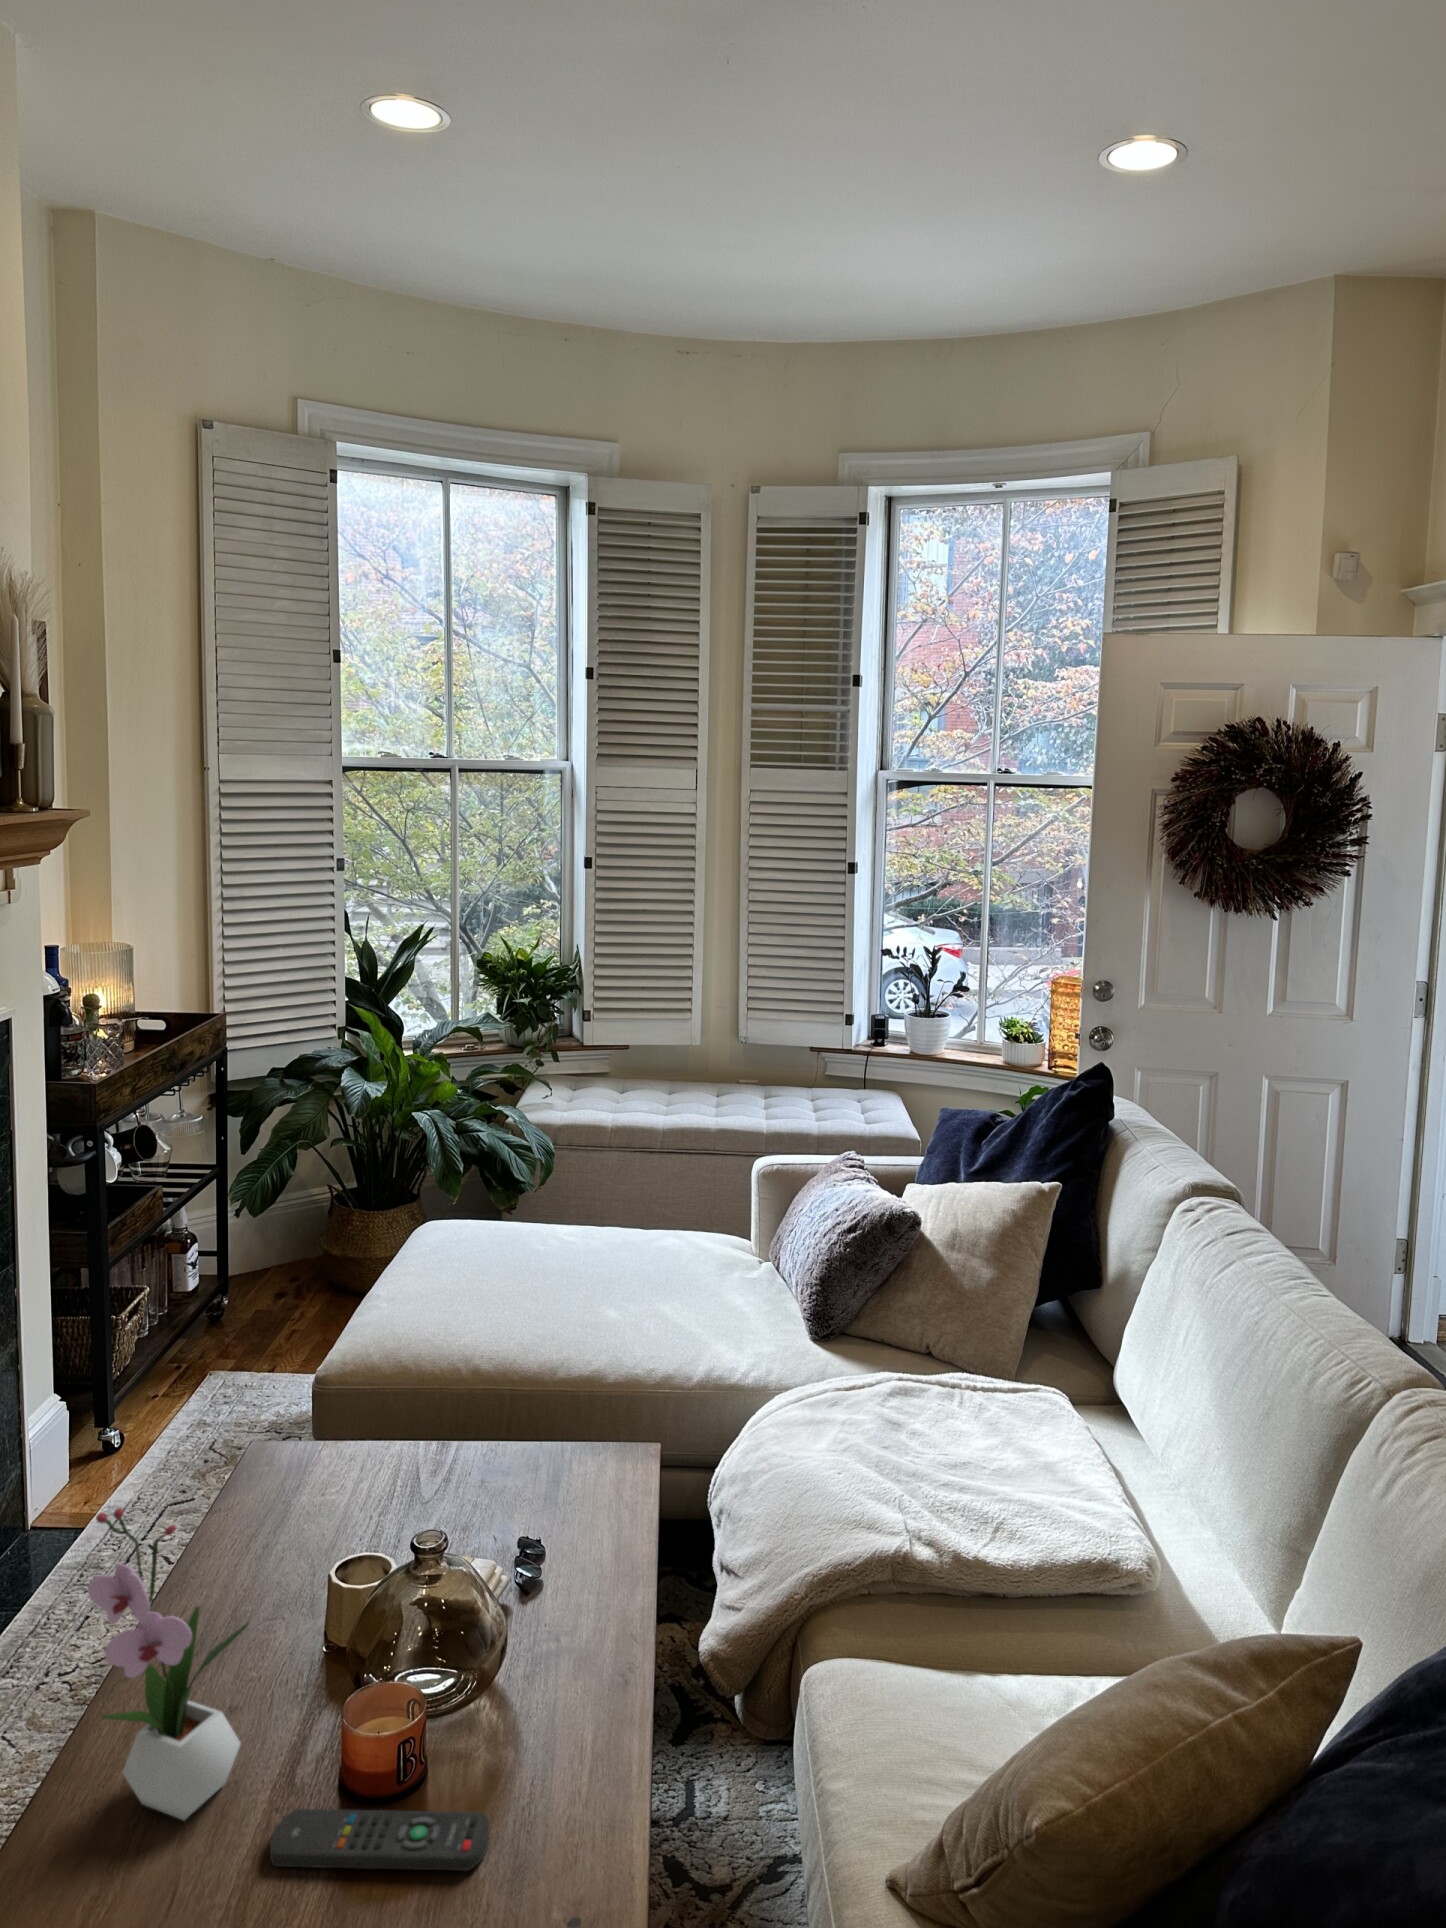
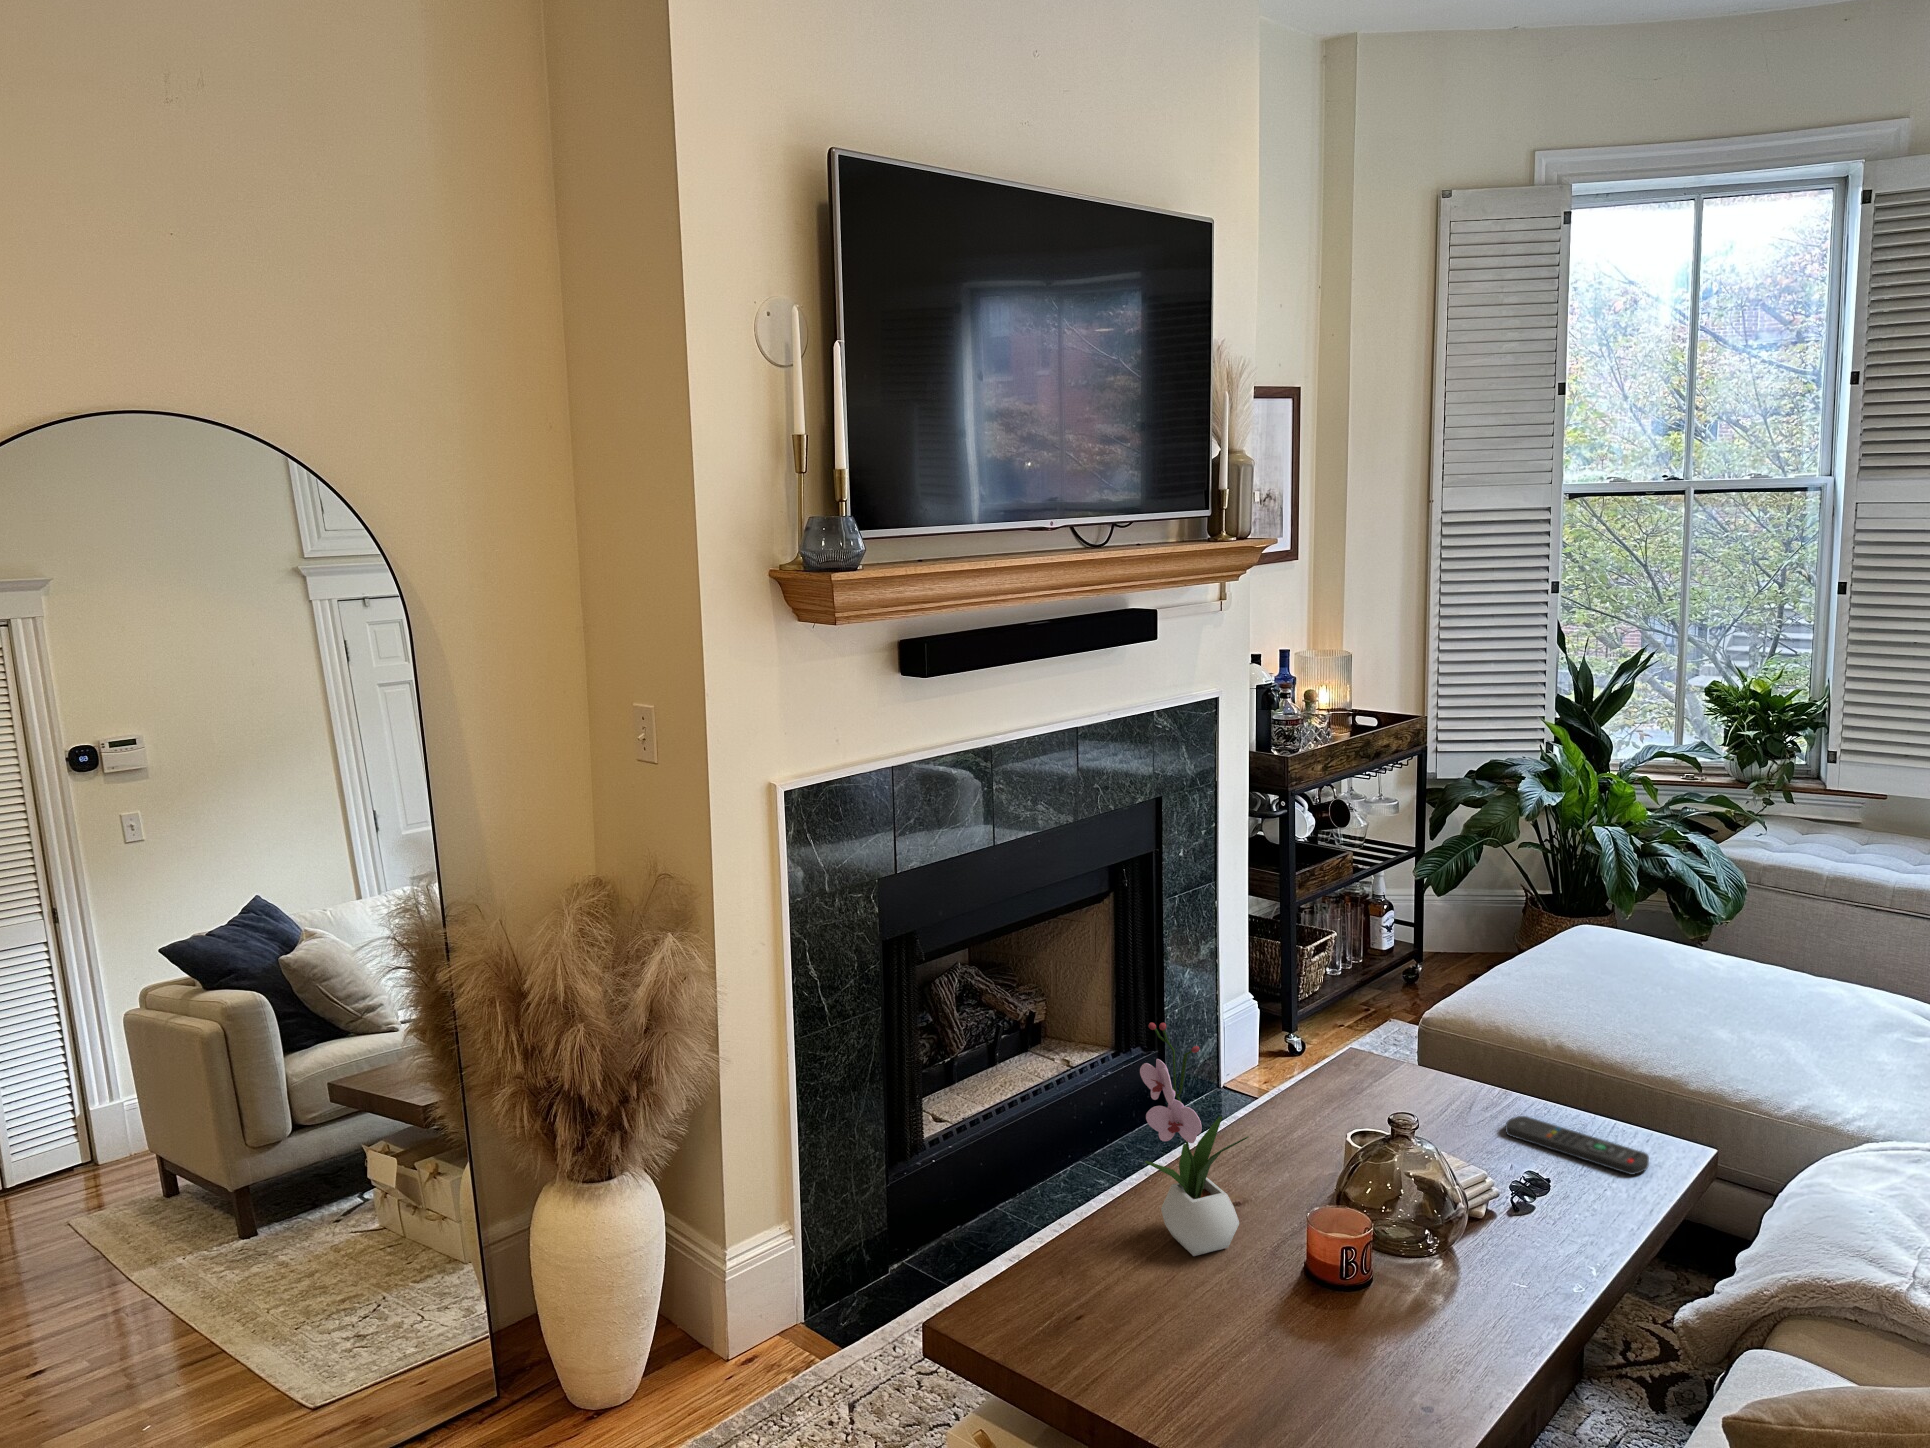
remote control: present [270,1809,490,1871] -> present [1505,1116,1649,1175]

